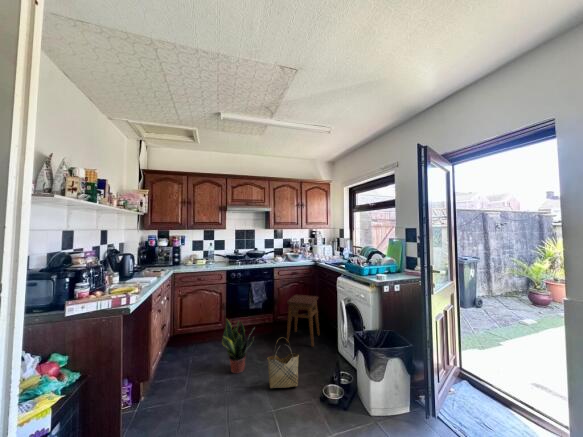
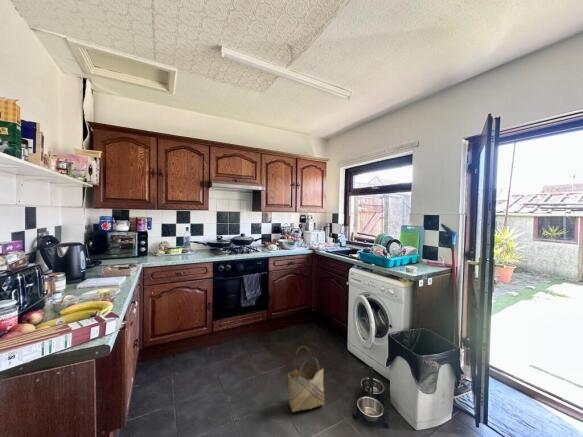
stool: present [287,295,319,346] -> none [287,288,321,347]
potted plant: present [222,319,254,374] -> none [221,326,263,395]

